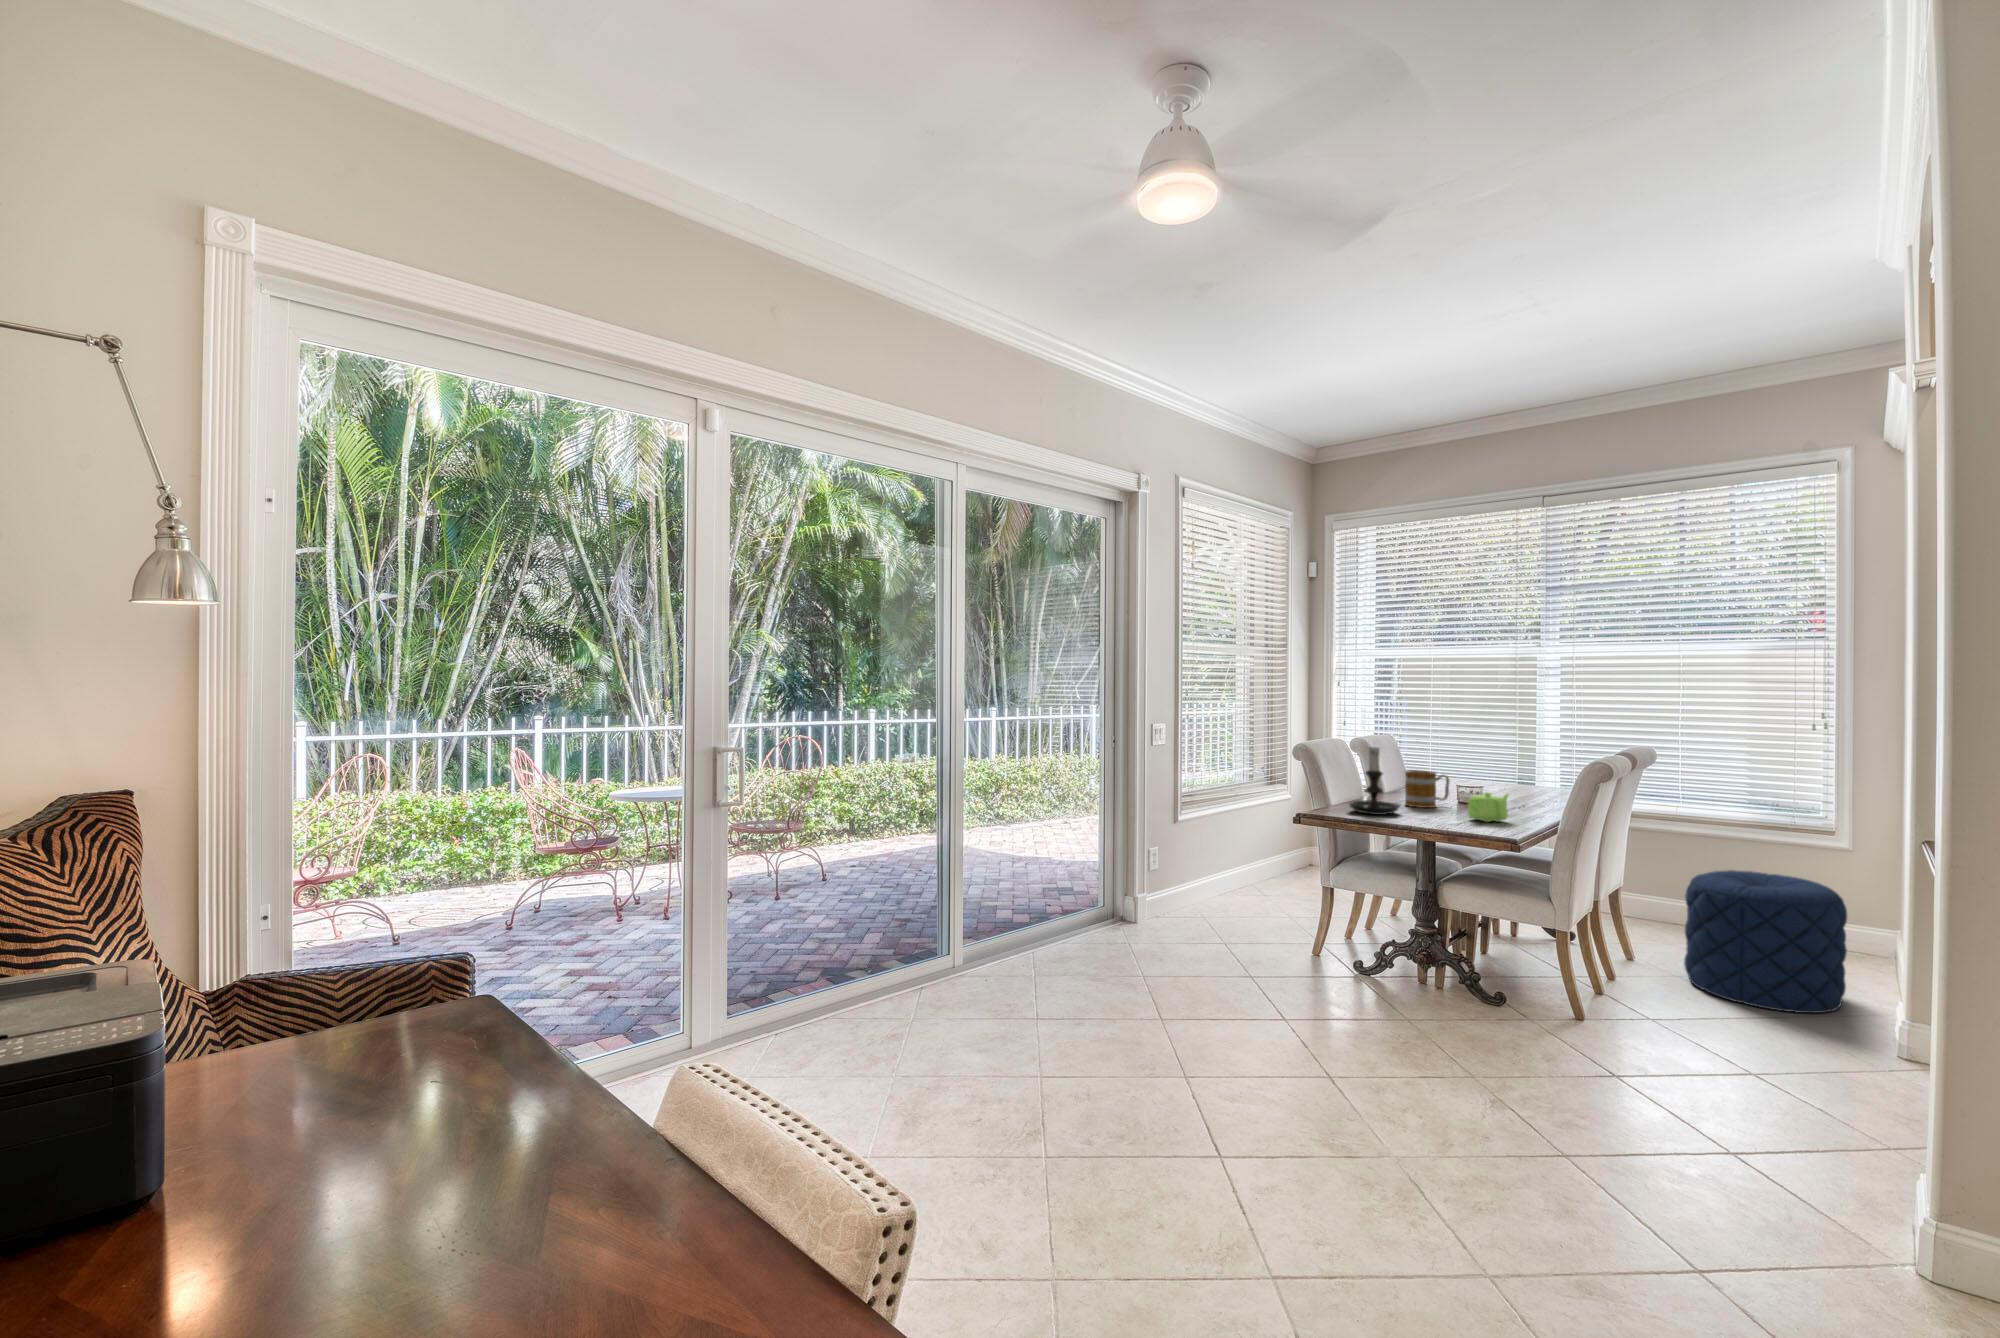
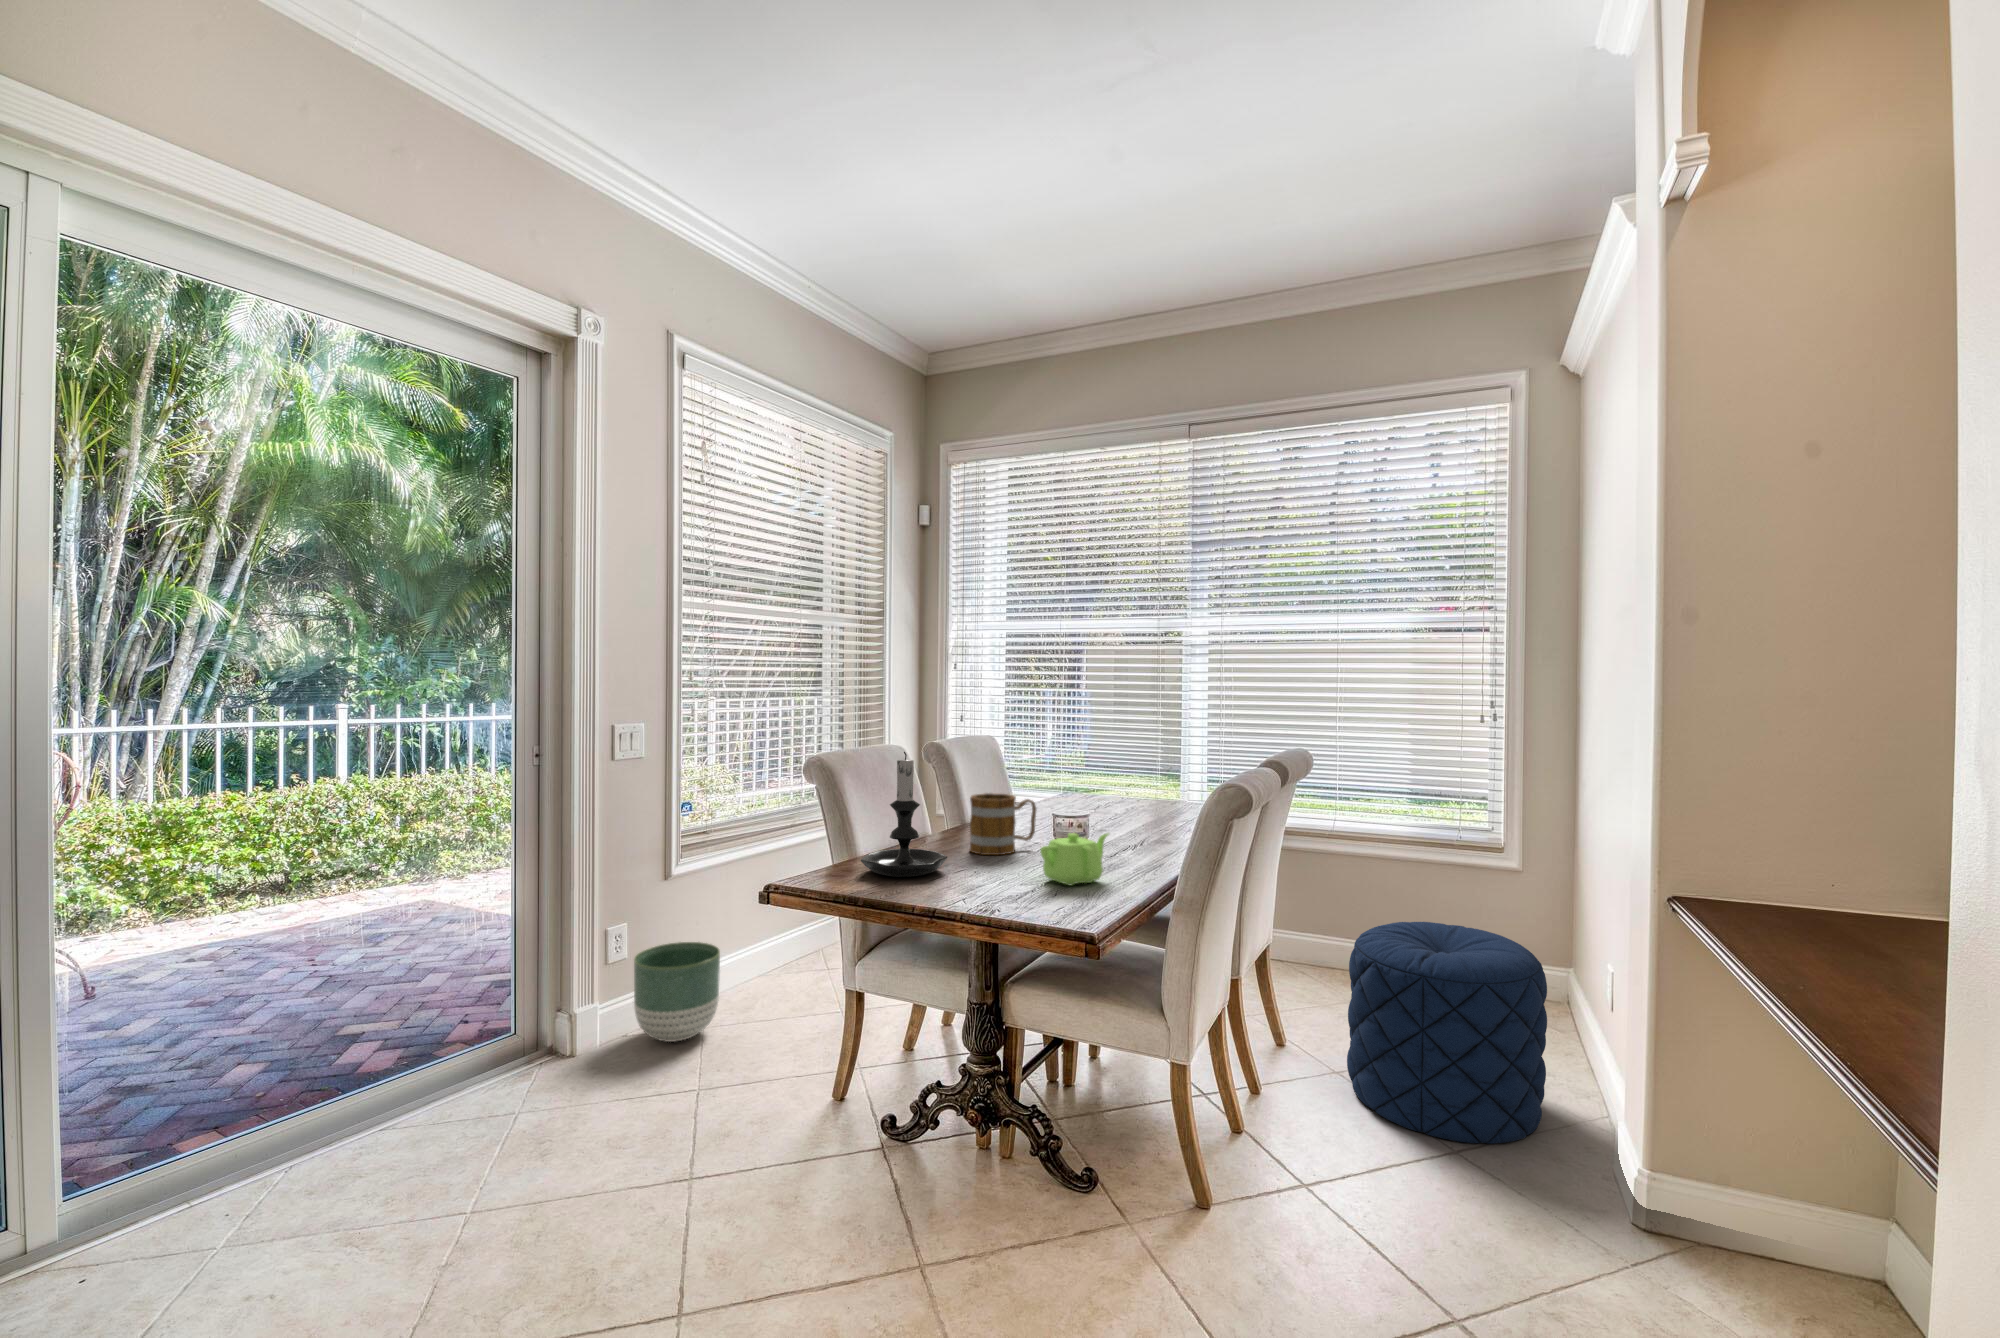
planter: none [1166,862,1218,921] -> present [634,942,720,1042]

